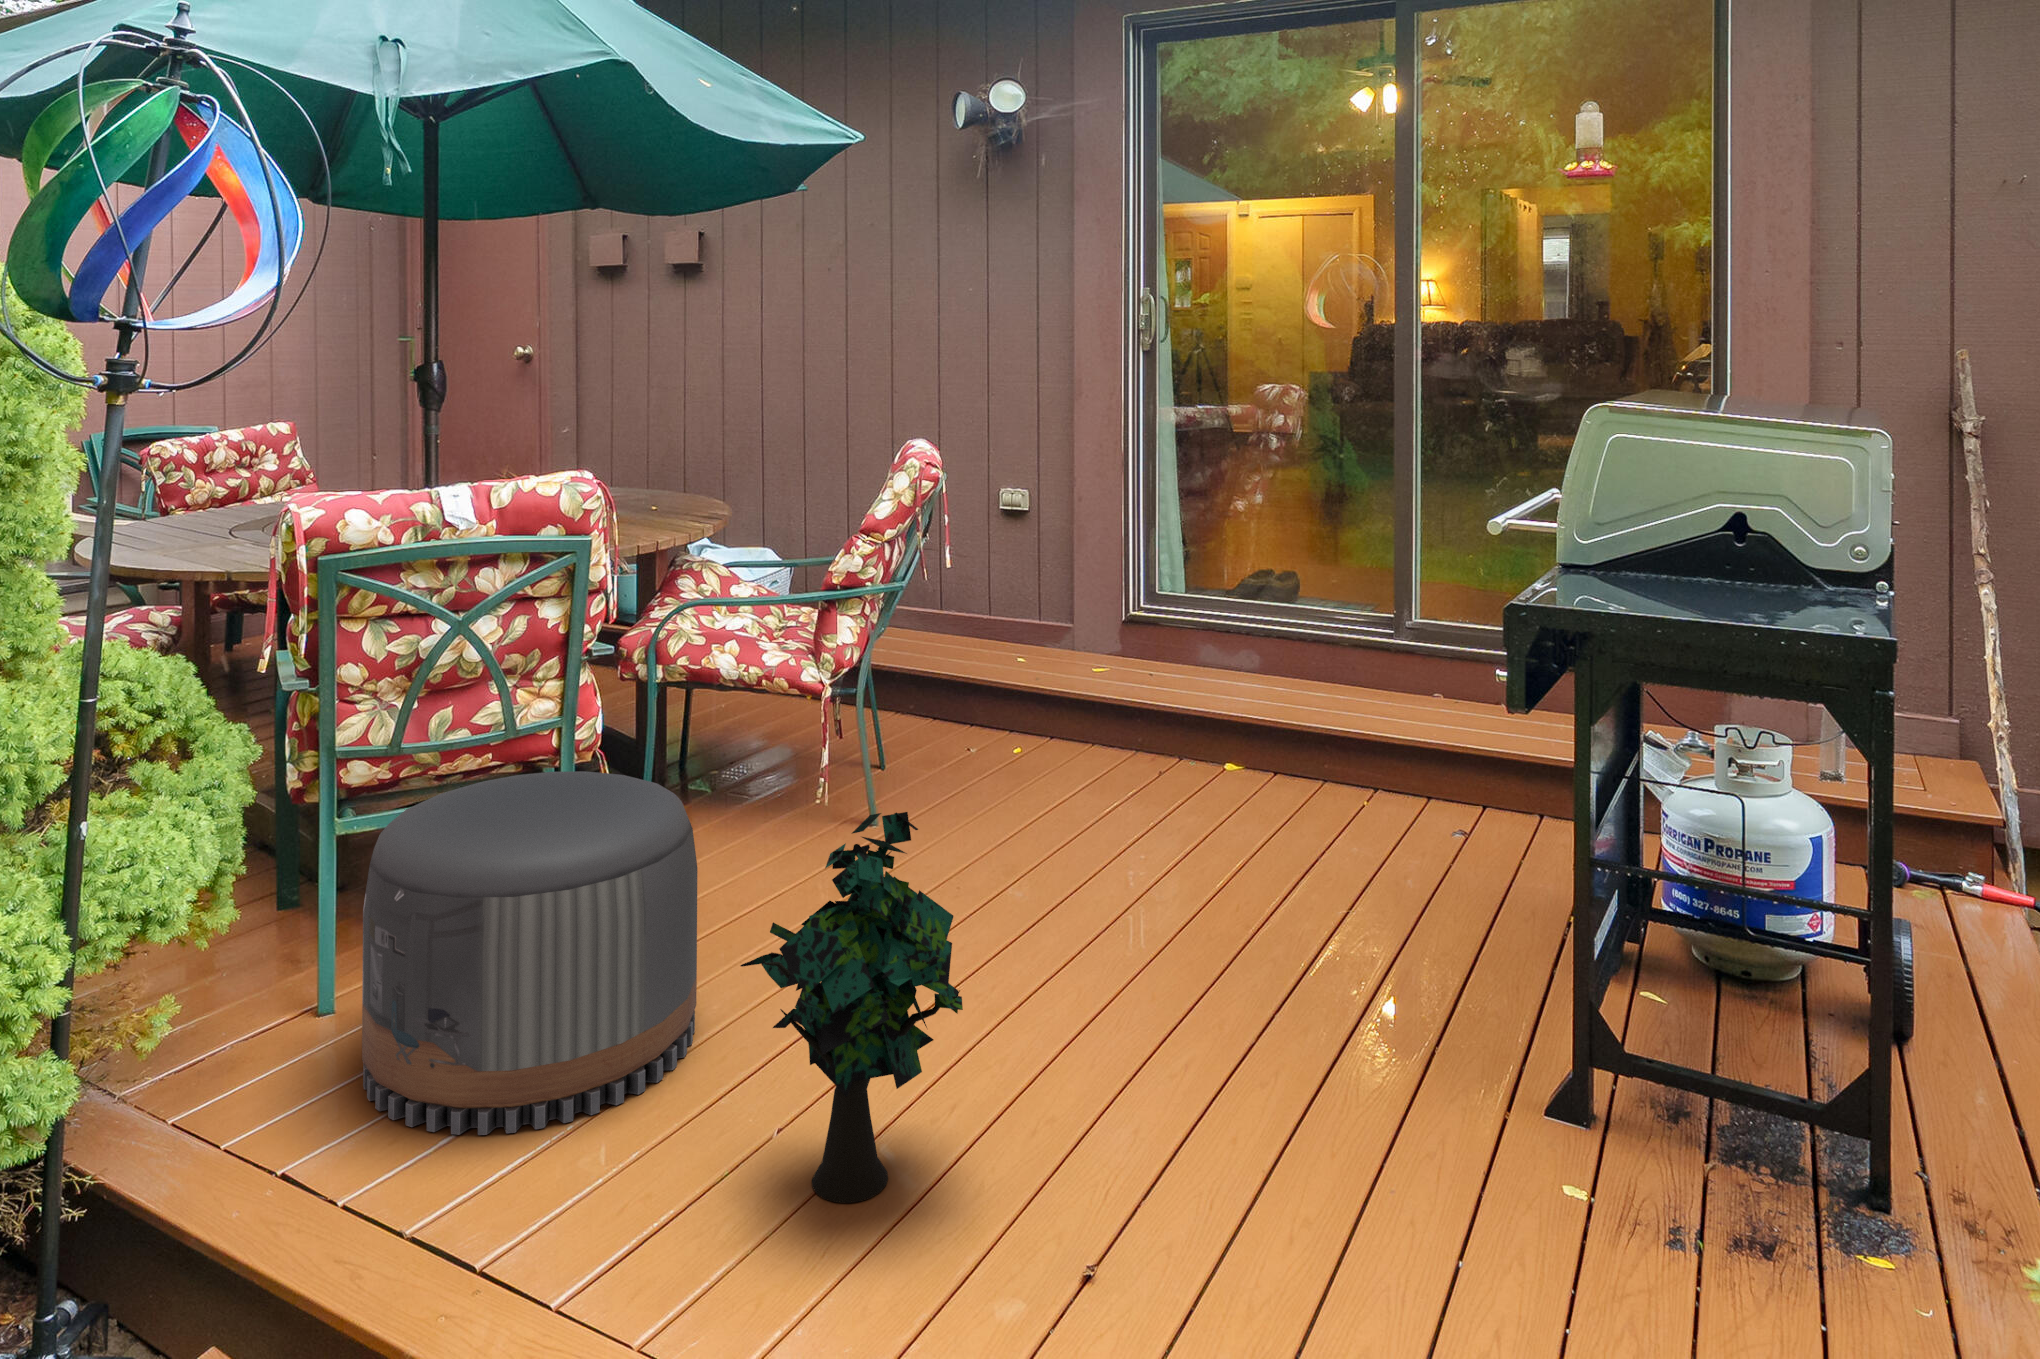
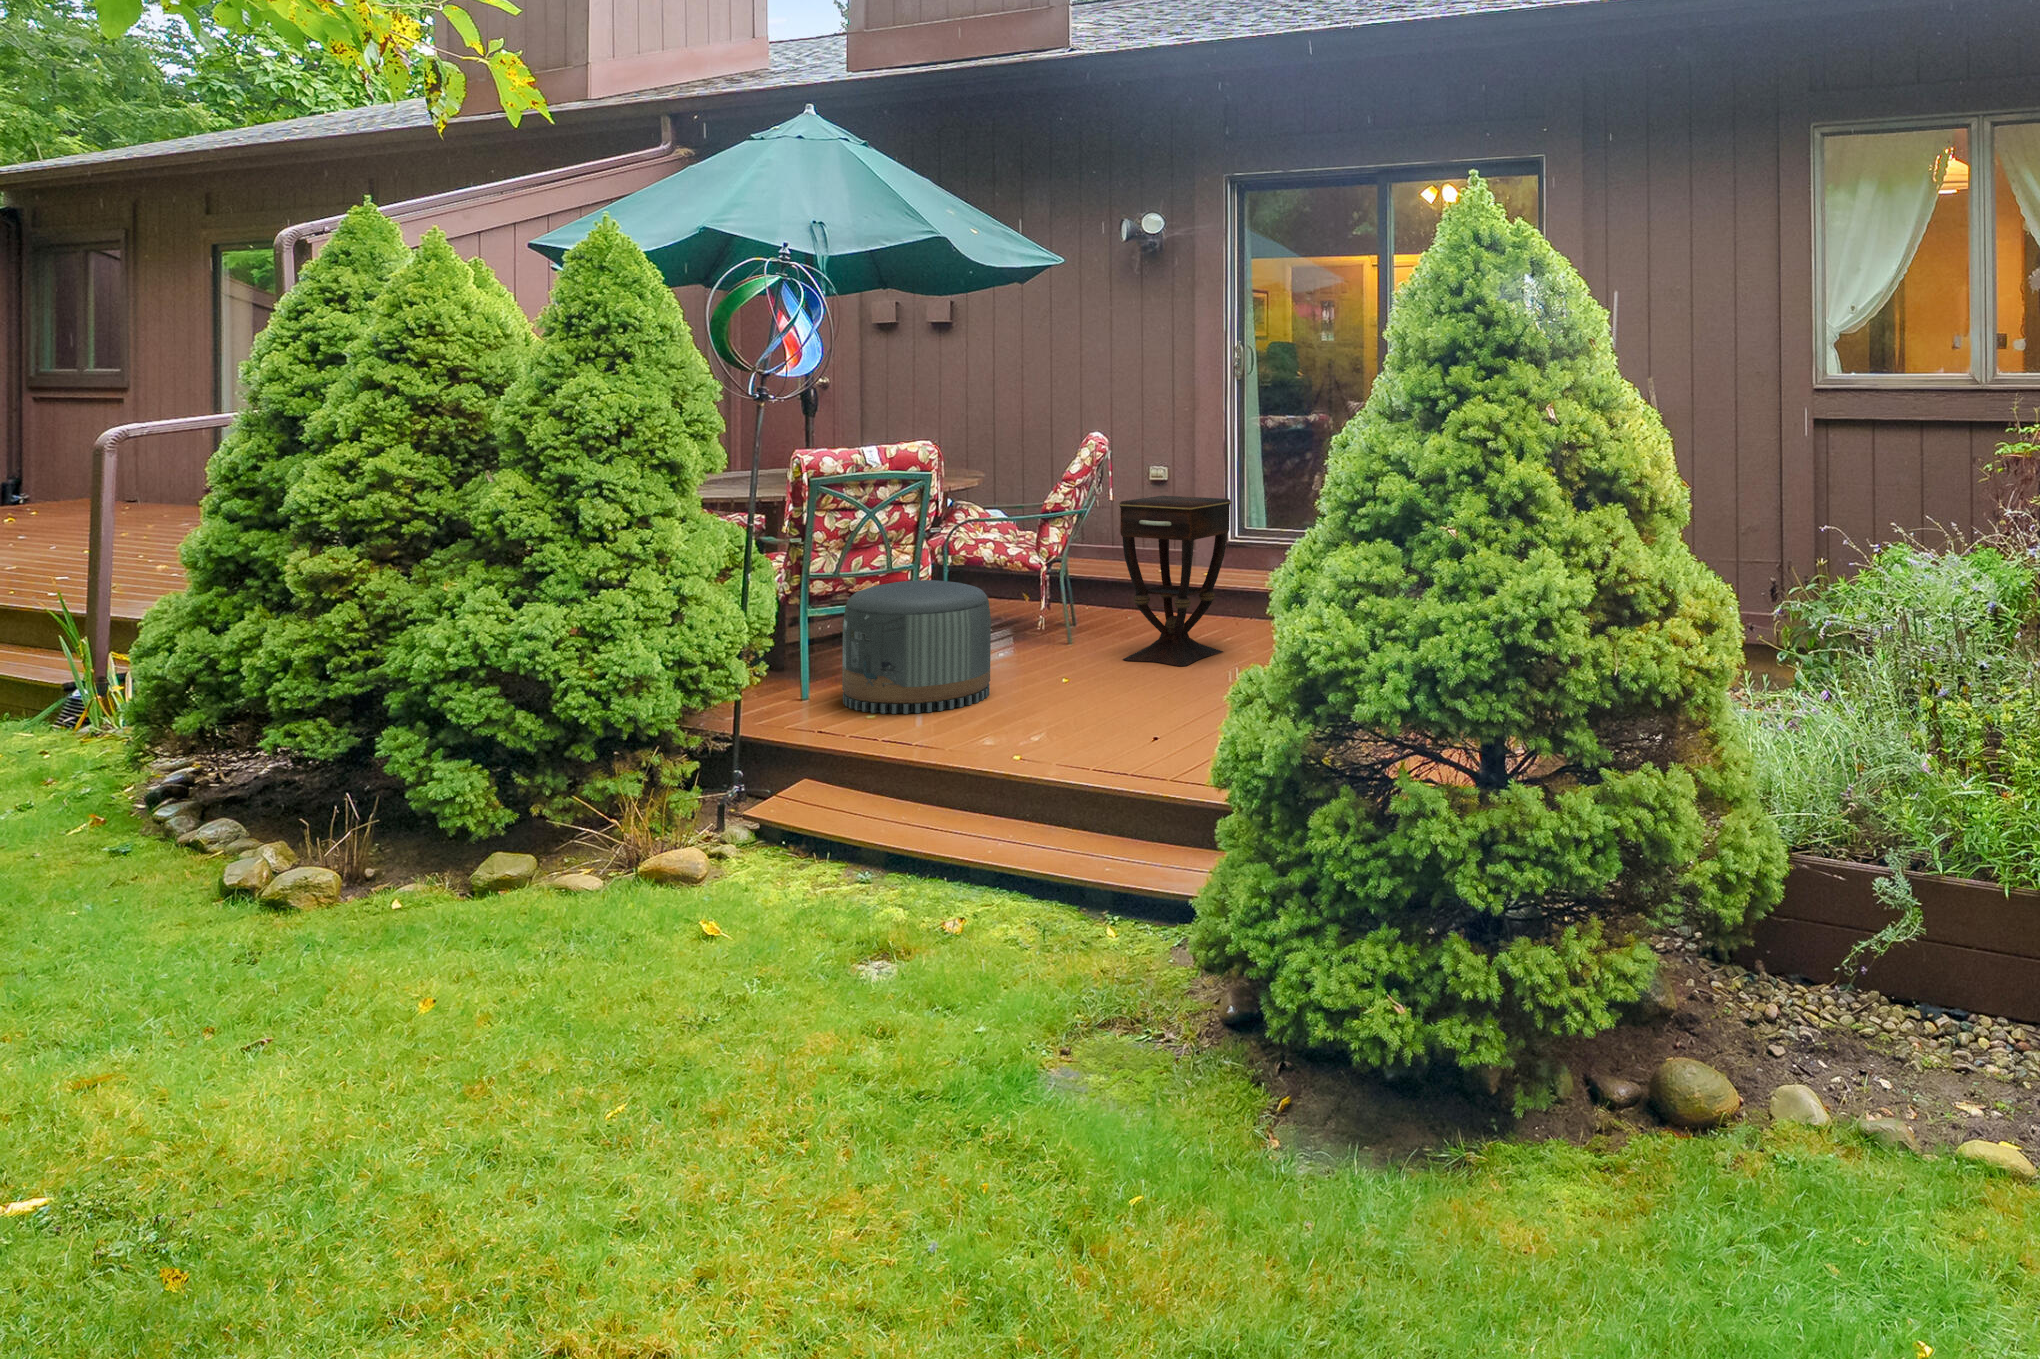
side table: none [968,564,1183,930] -> present [1119,496,1231,666]
decorative plant: present [741,812,963,1203] -> none [1019,571,1109,722]

